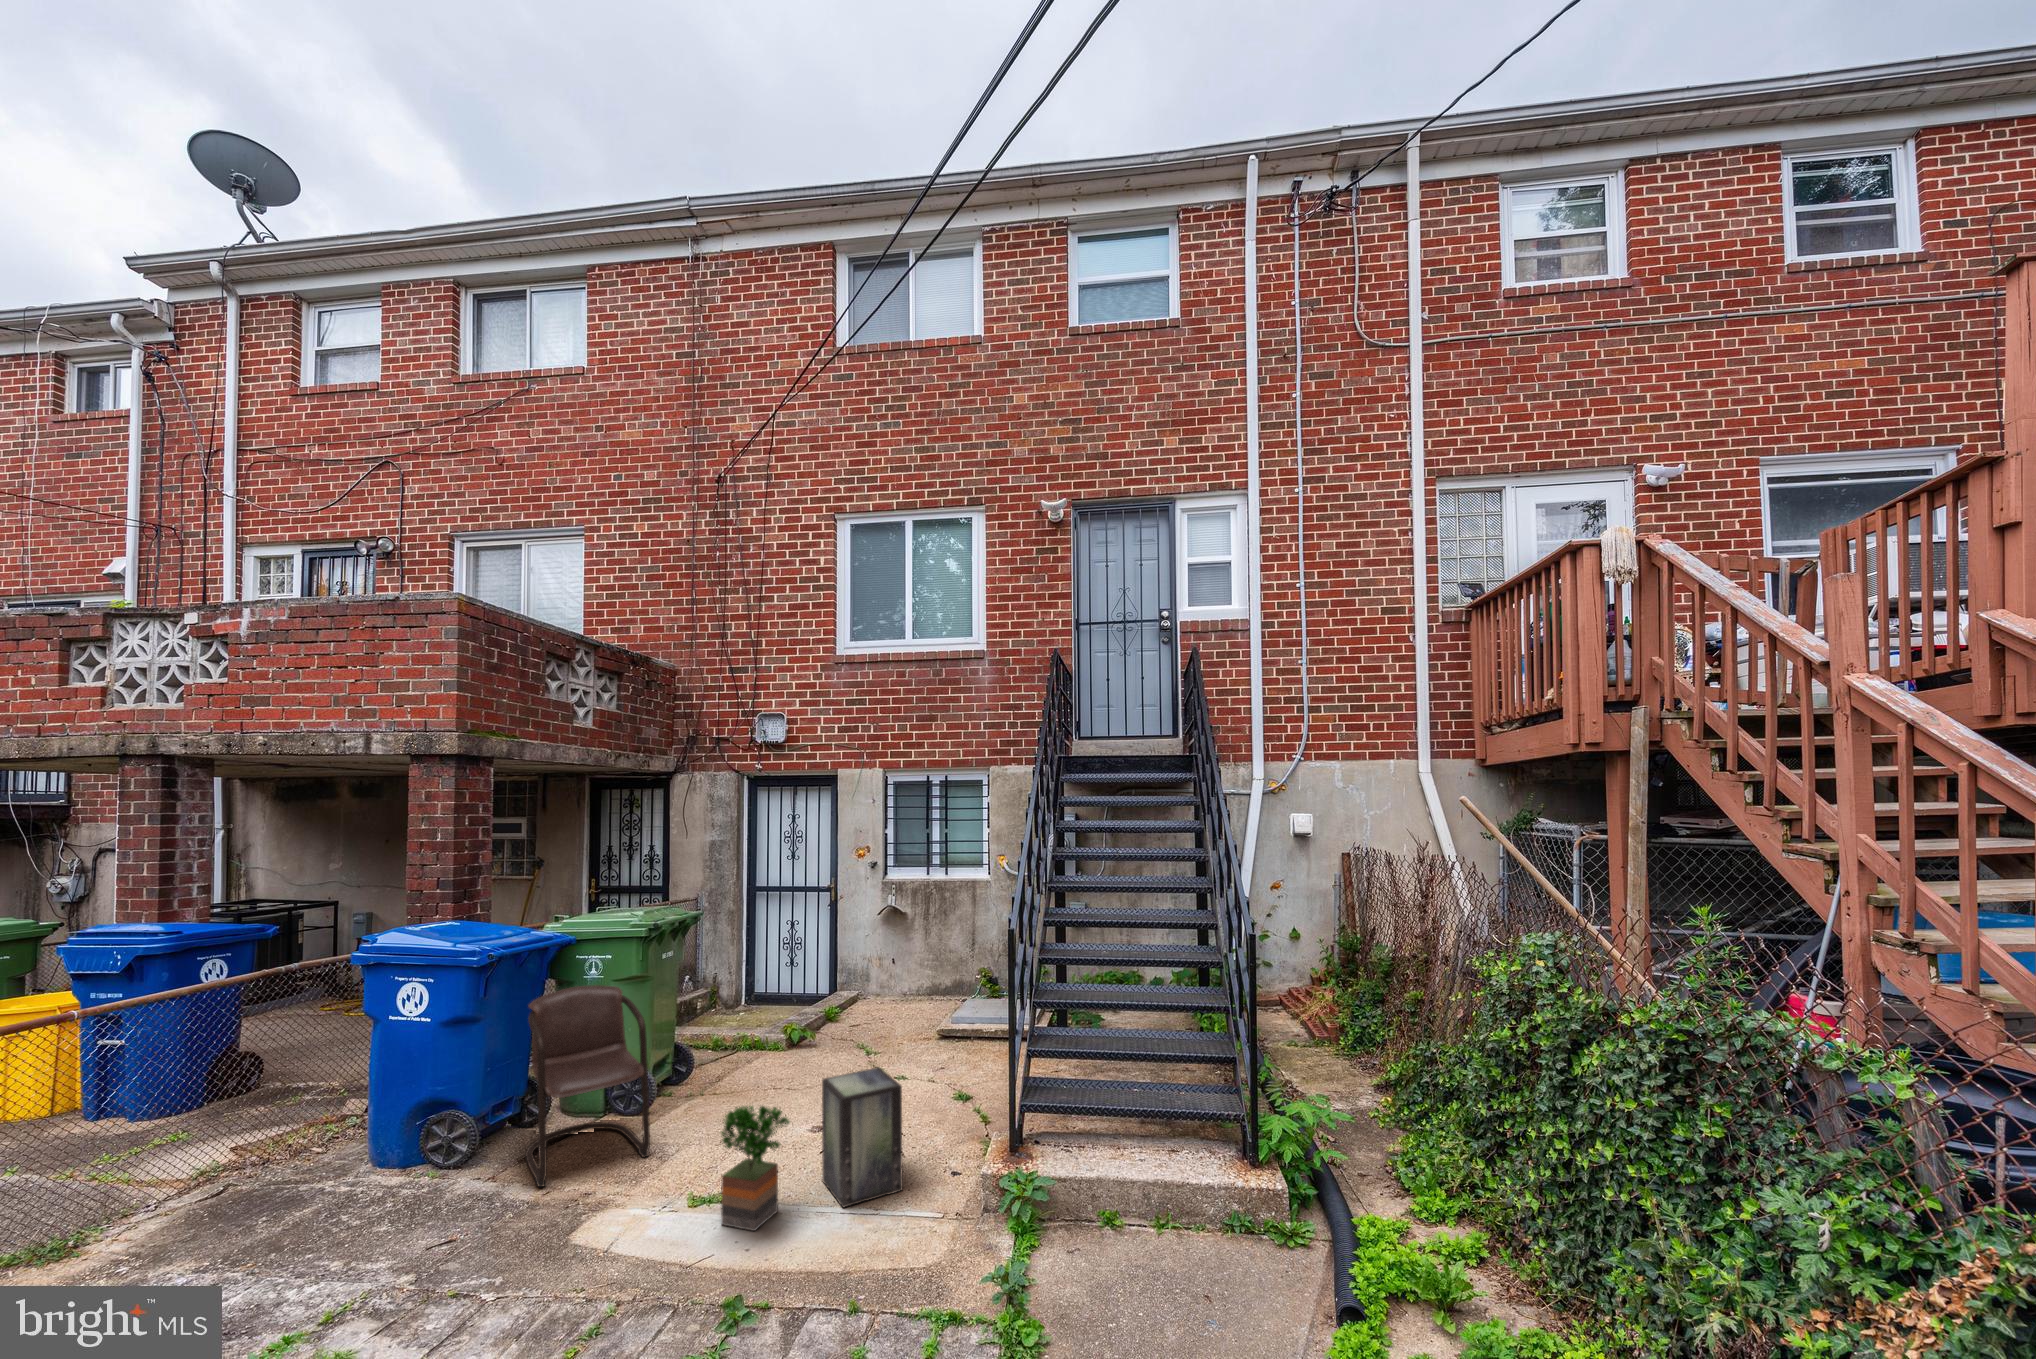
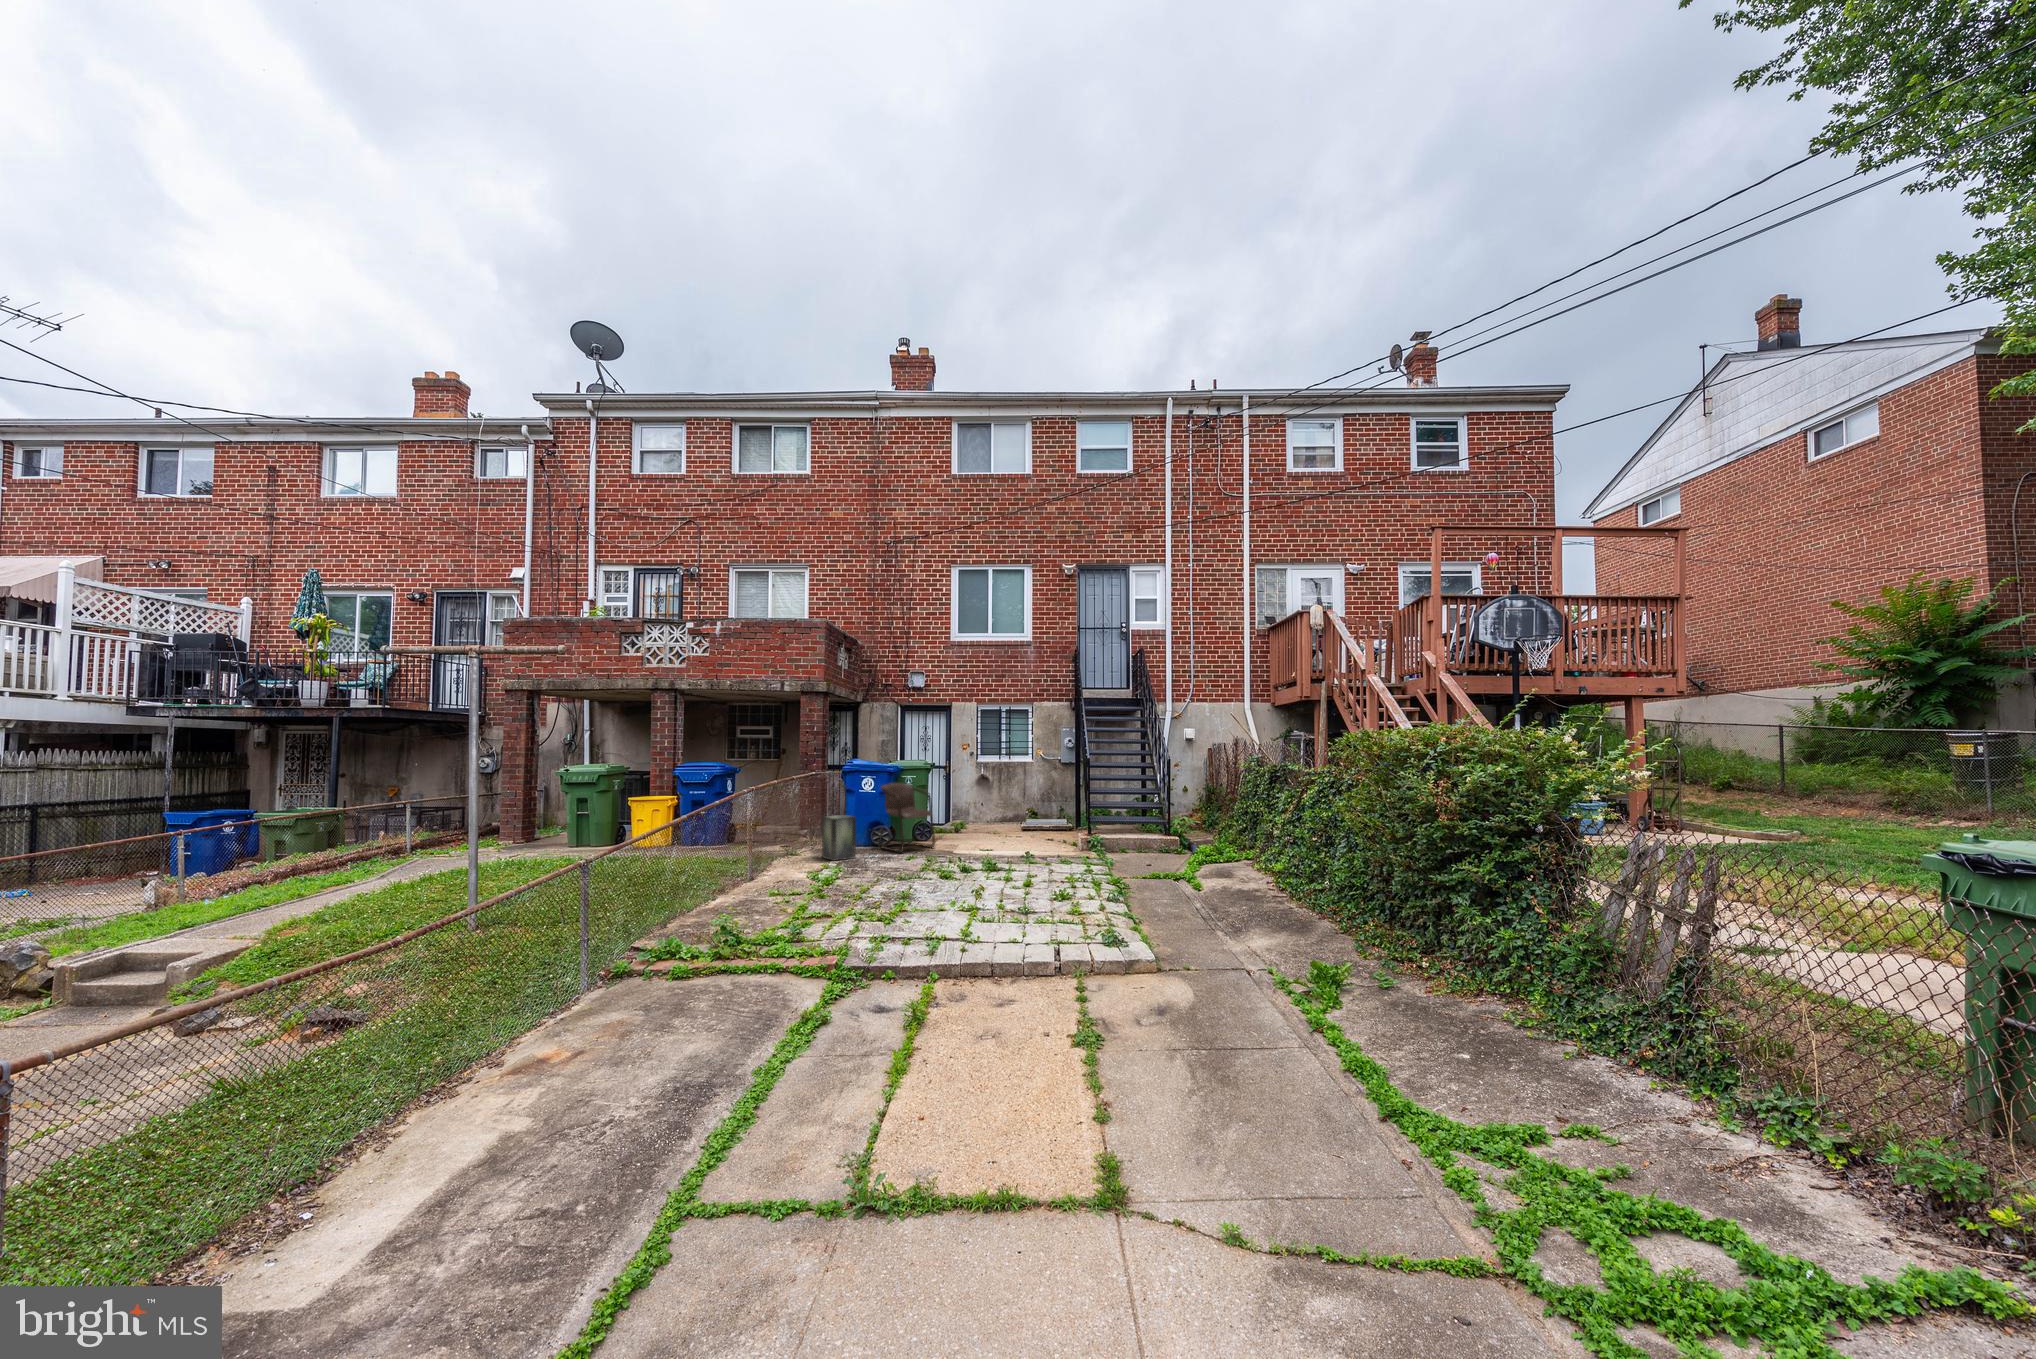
storage box: present [822,1067,903,1207] -> present [822,815,856,861]
potted tree: present [721,1106,789,1231] -> none [983,814,1010,856]

